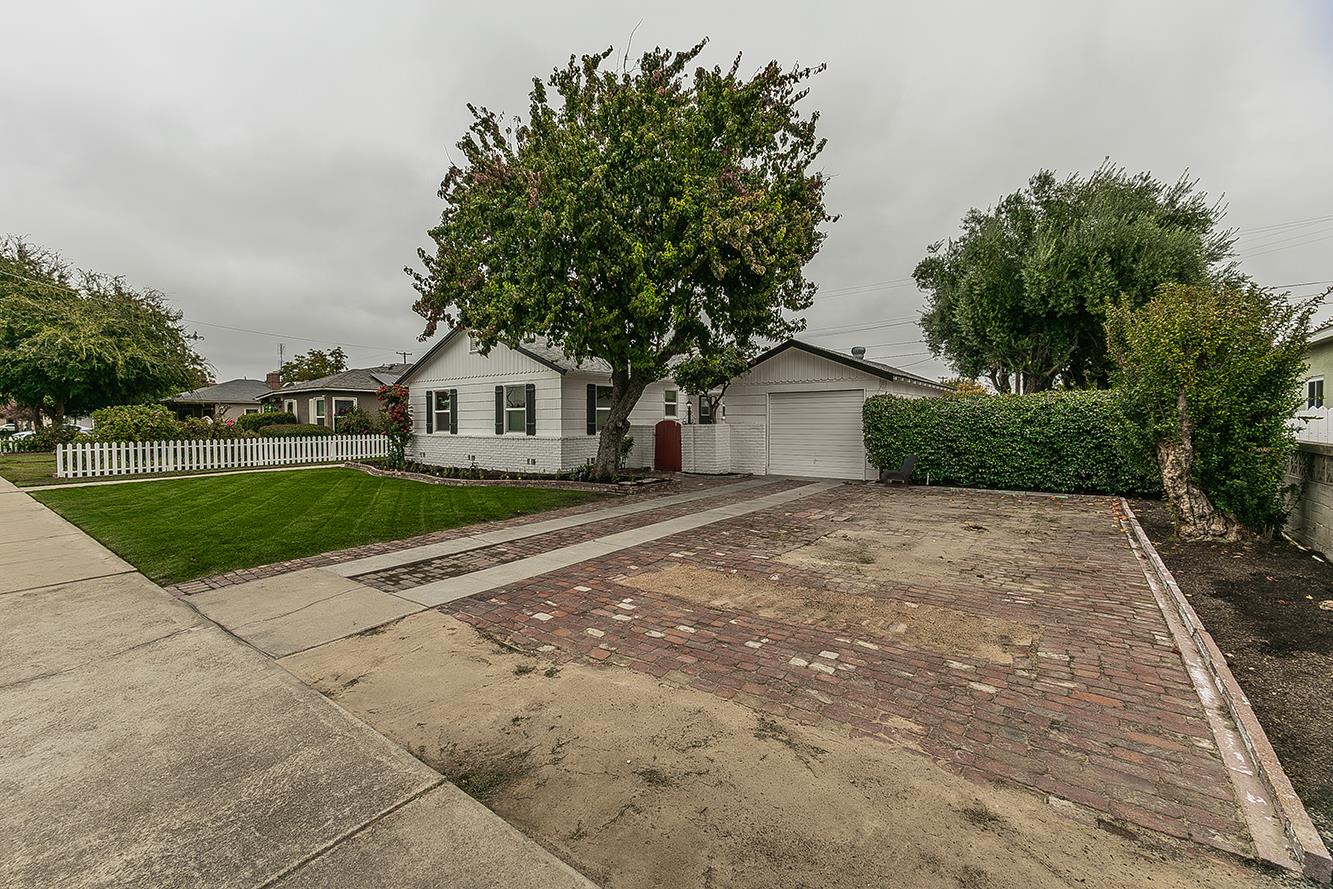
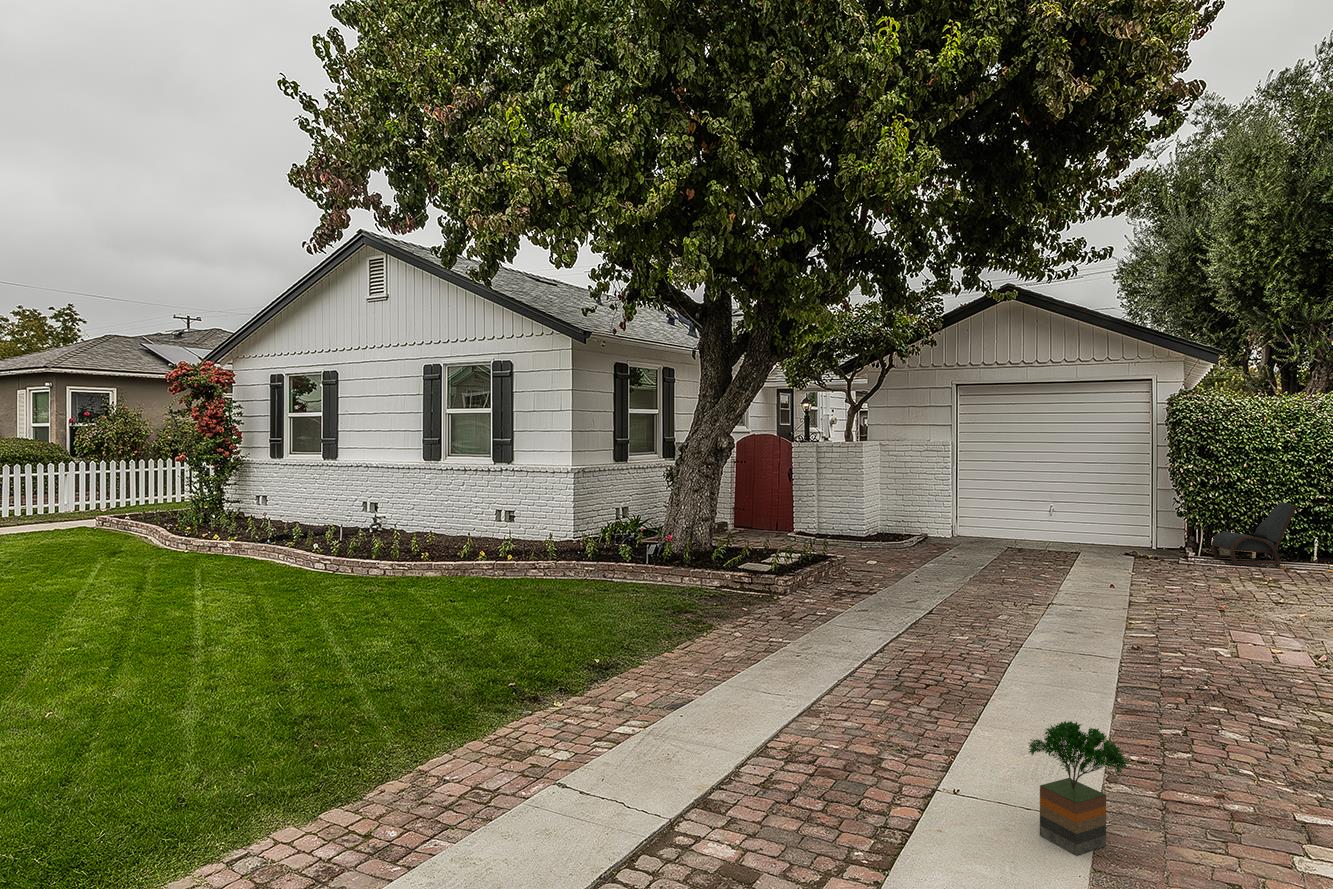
potted tree: none [590,505,616,542] -> present [1029,721,1130,855]

